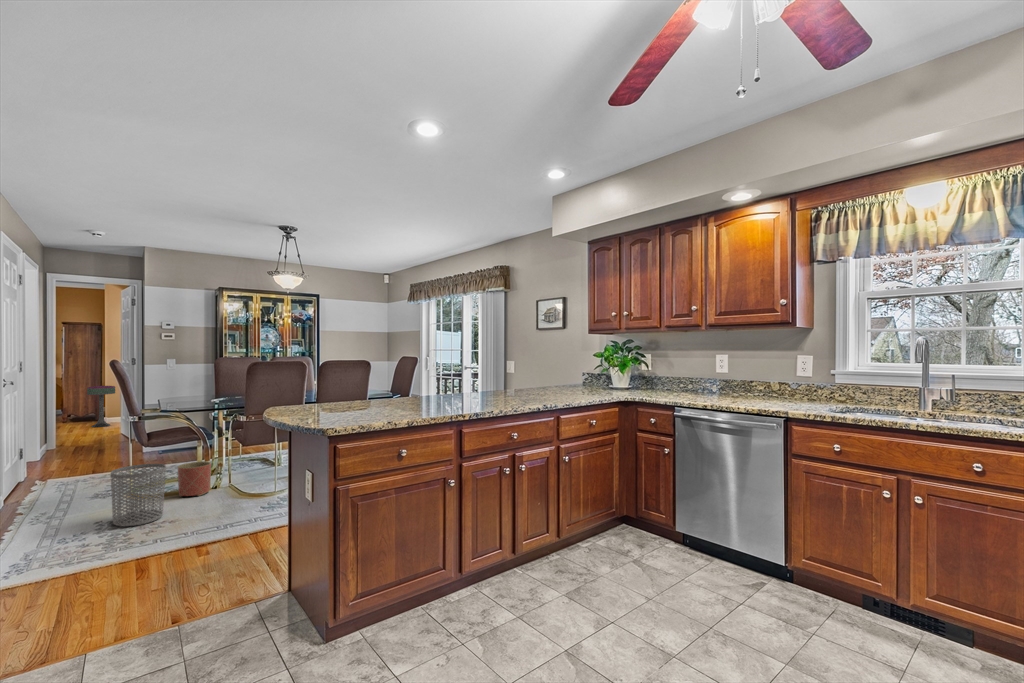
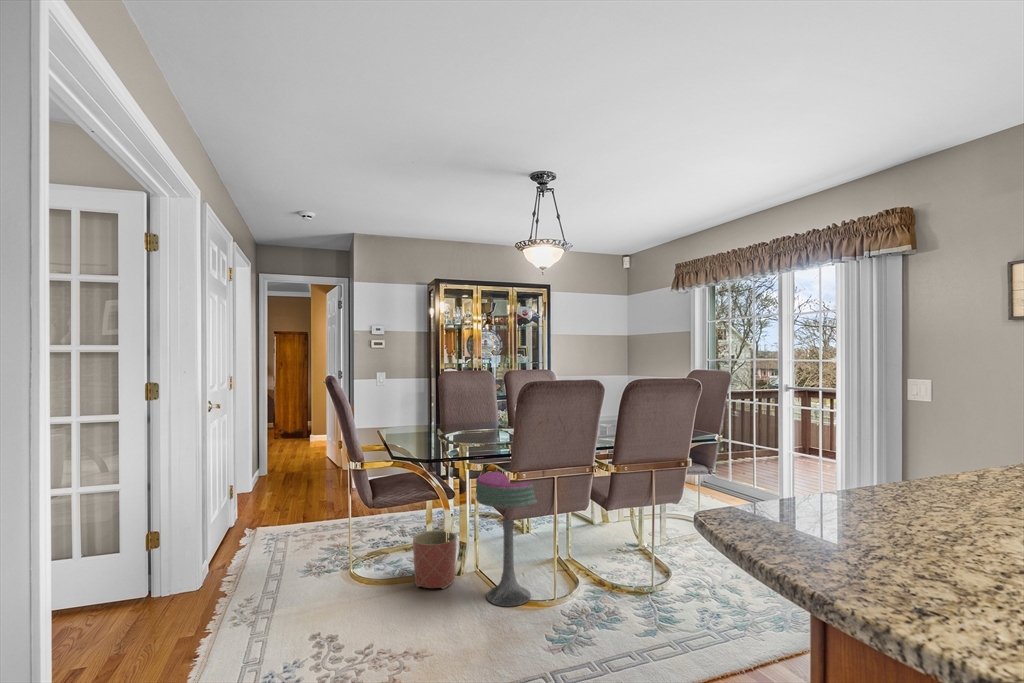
bar stool: present [87,386,115,427] -> present [476,471,537,606]
waste bin: present [111,464,166,527] -> none [334,543,407,656]

